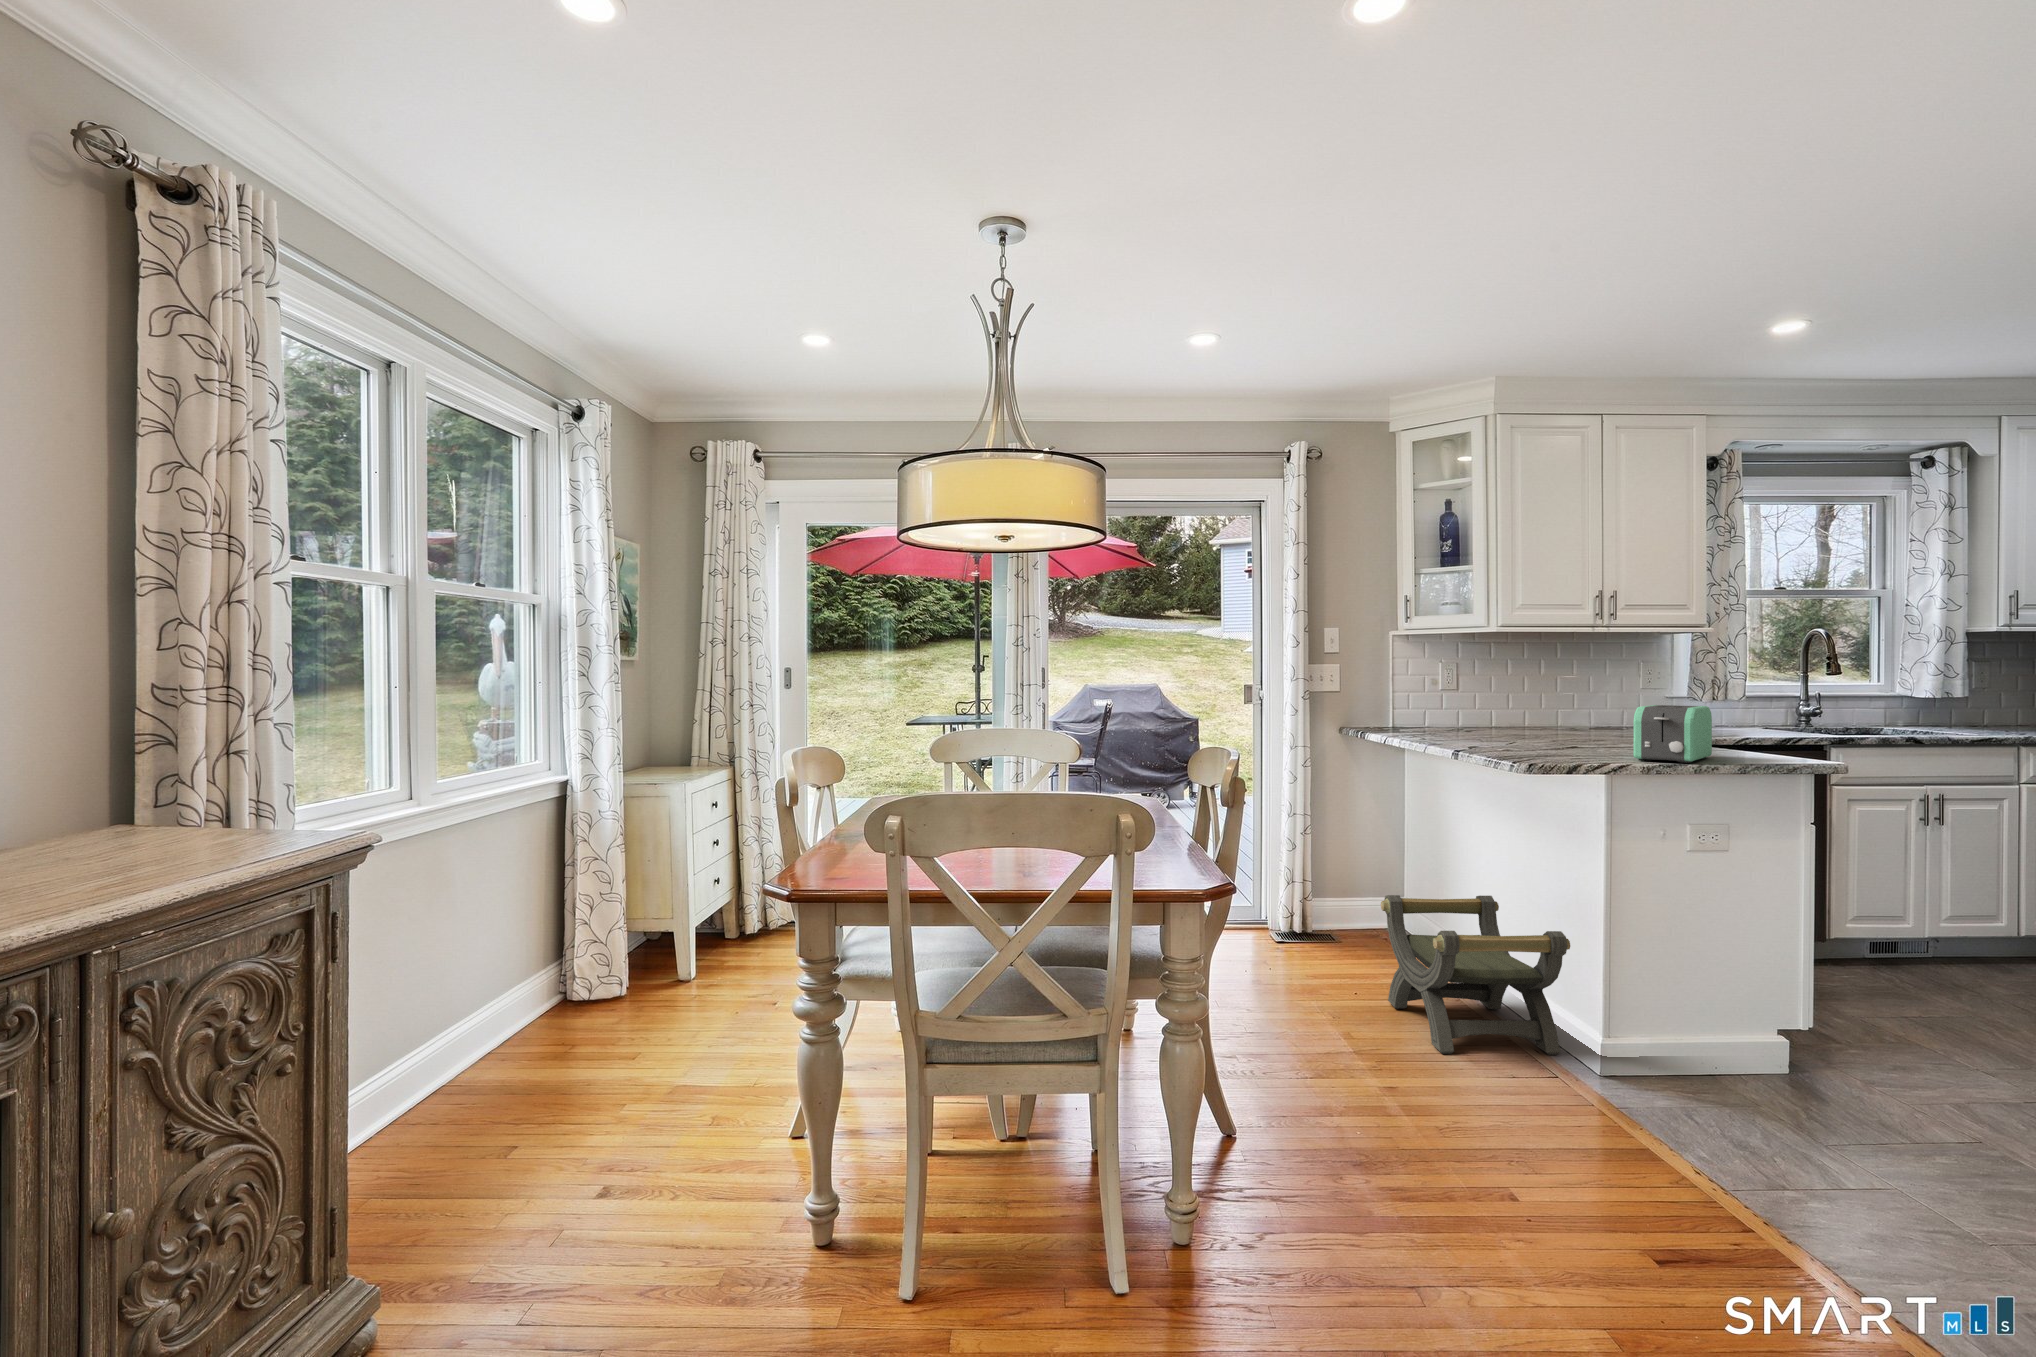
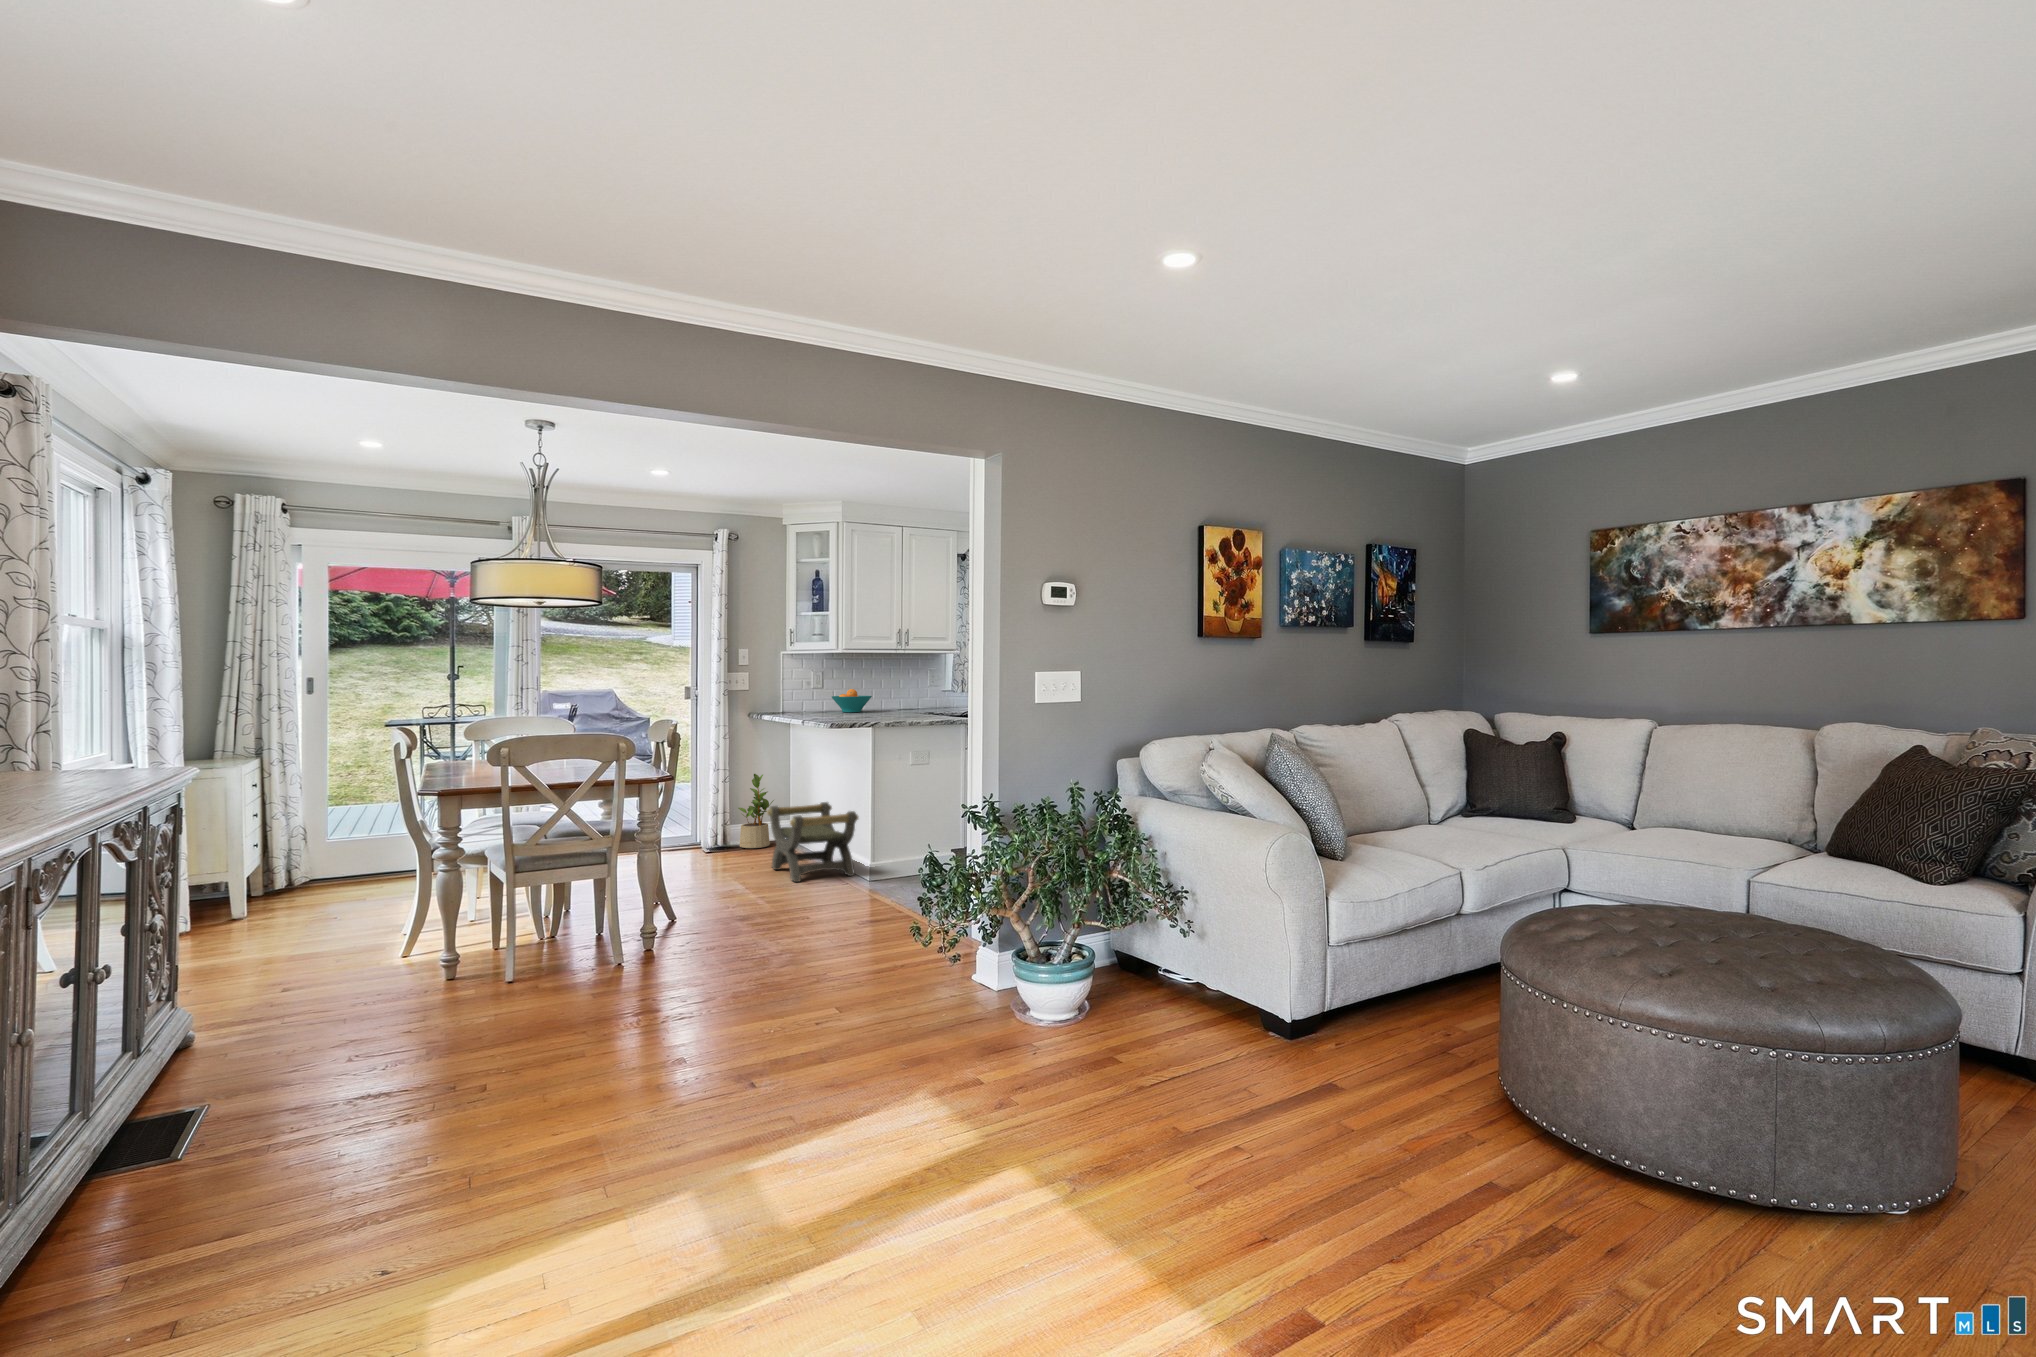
fruit bowl: none [1481,694,1558,734] -> present [832,689,872,712]
toaster: present [1633,705,1712,763] -> none [888,693,926,721]
potted plant: none [1323,825,1383,945] -> present [738,774,774,848]

